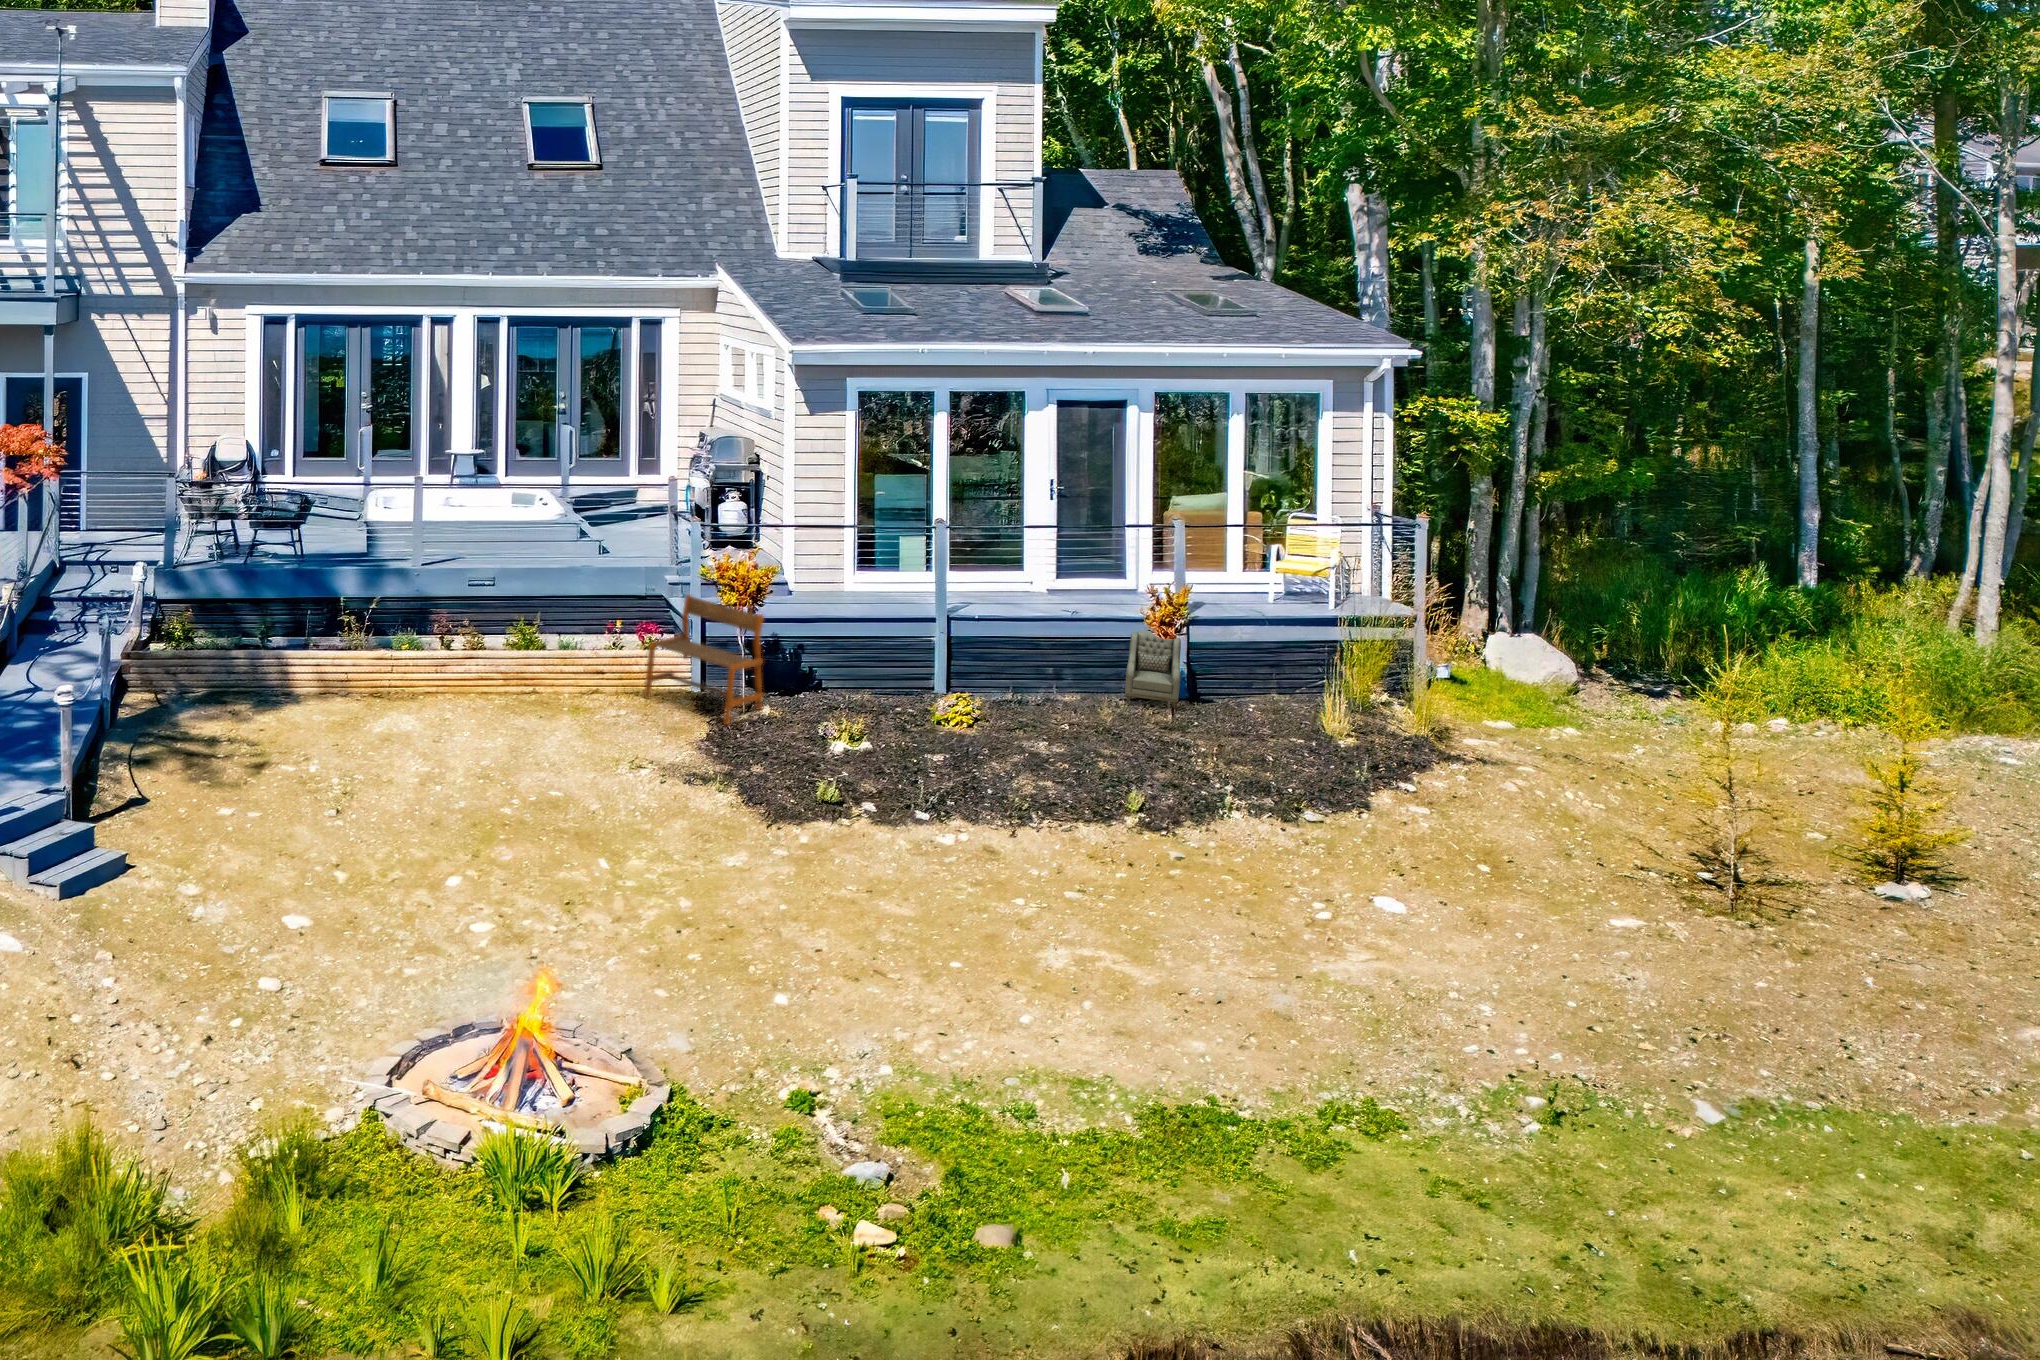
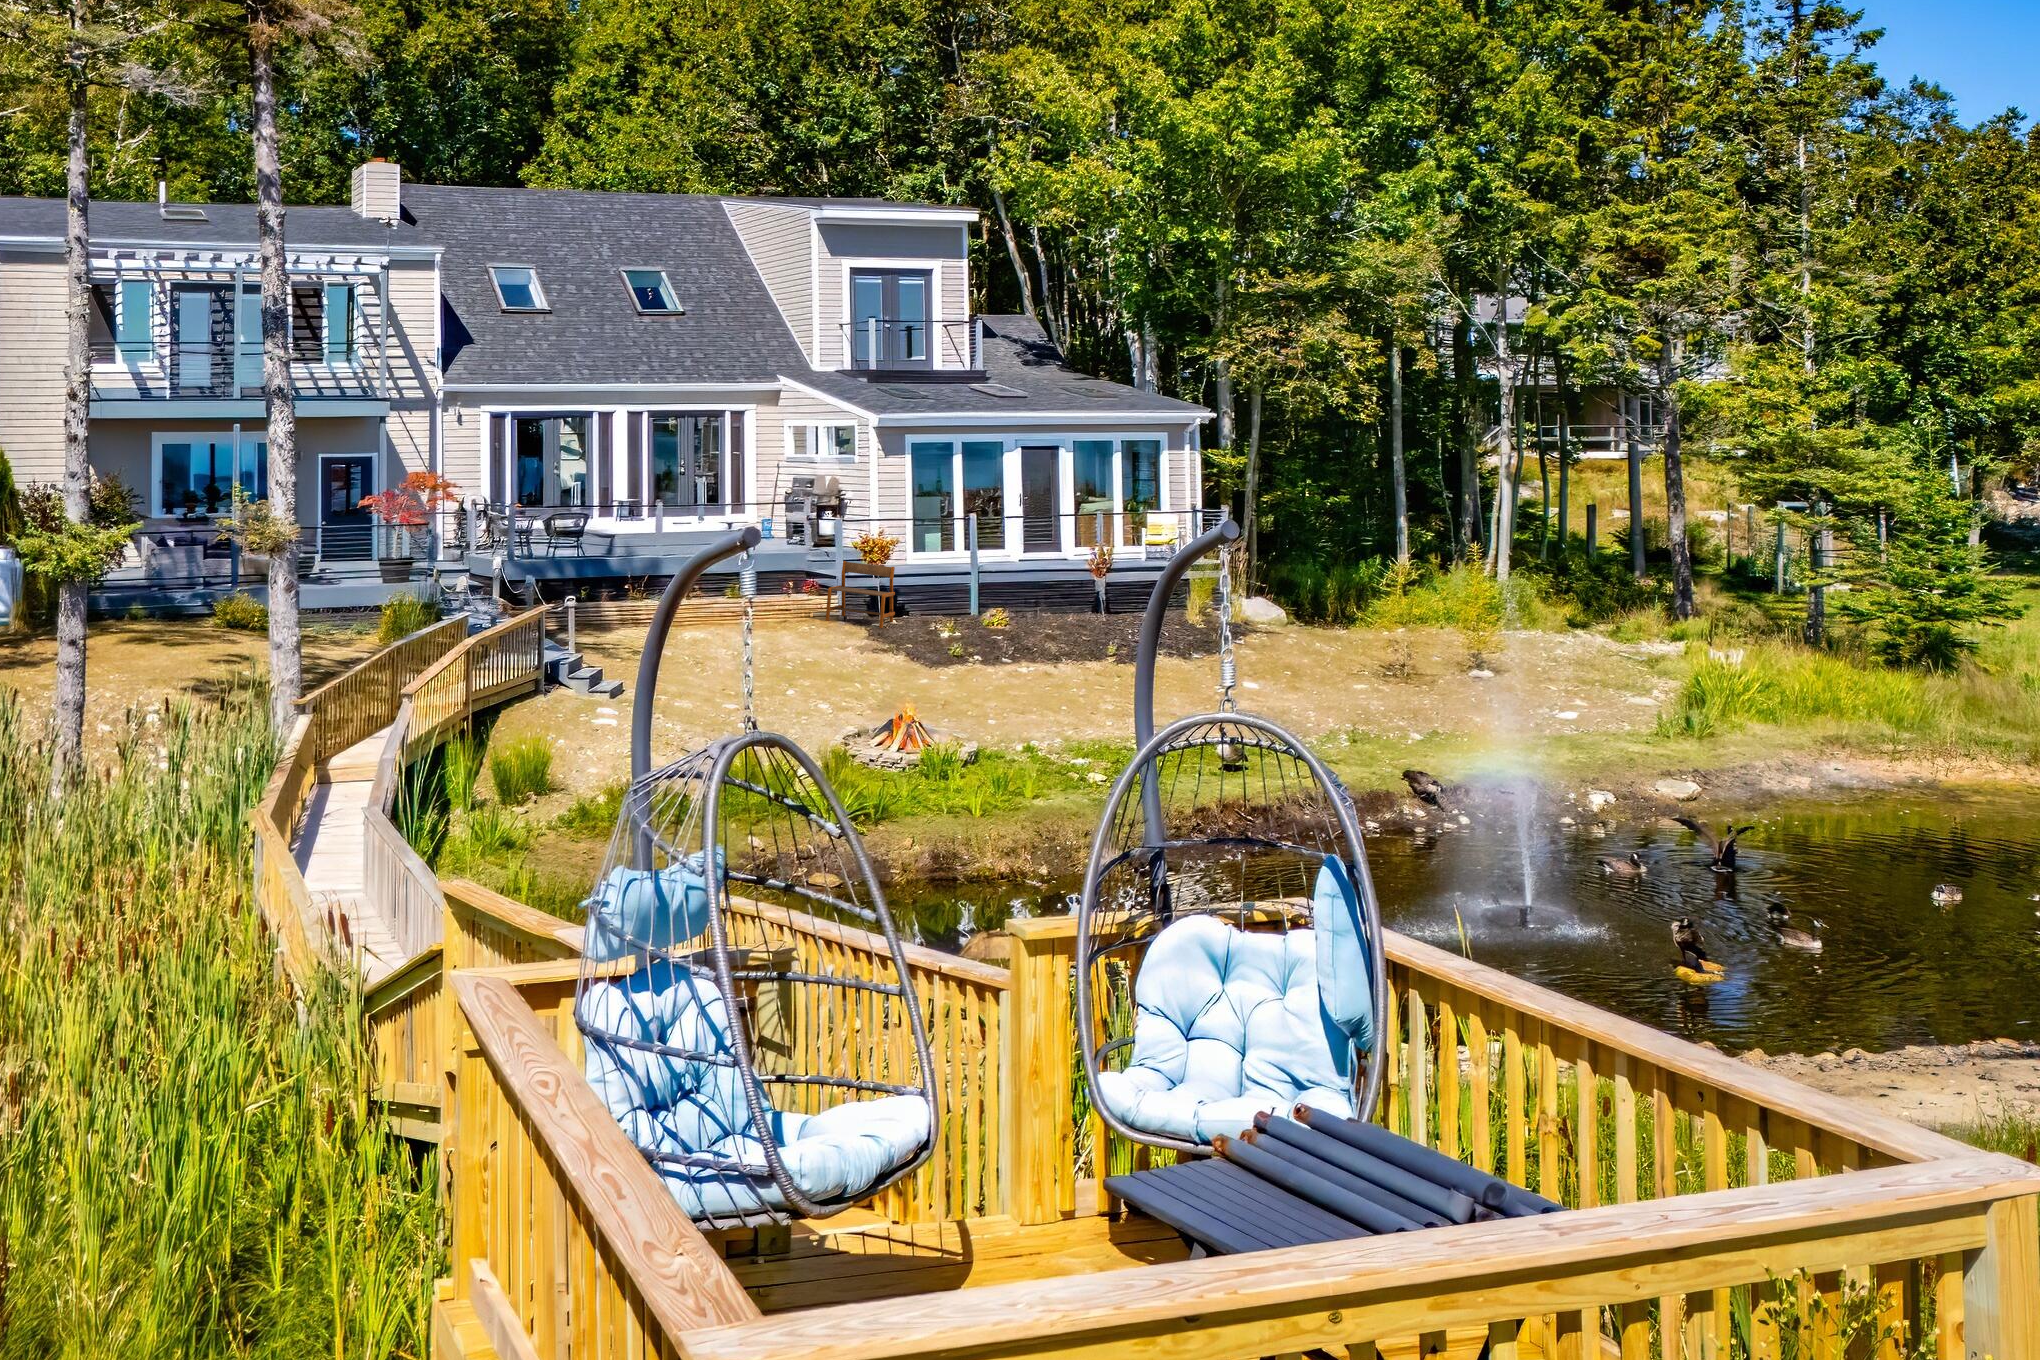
armchair: present [1125,630,1181,712] -> none [1075,561,1106,614]

